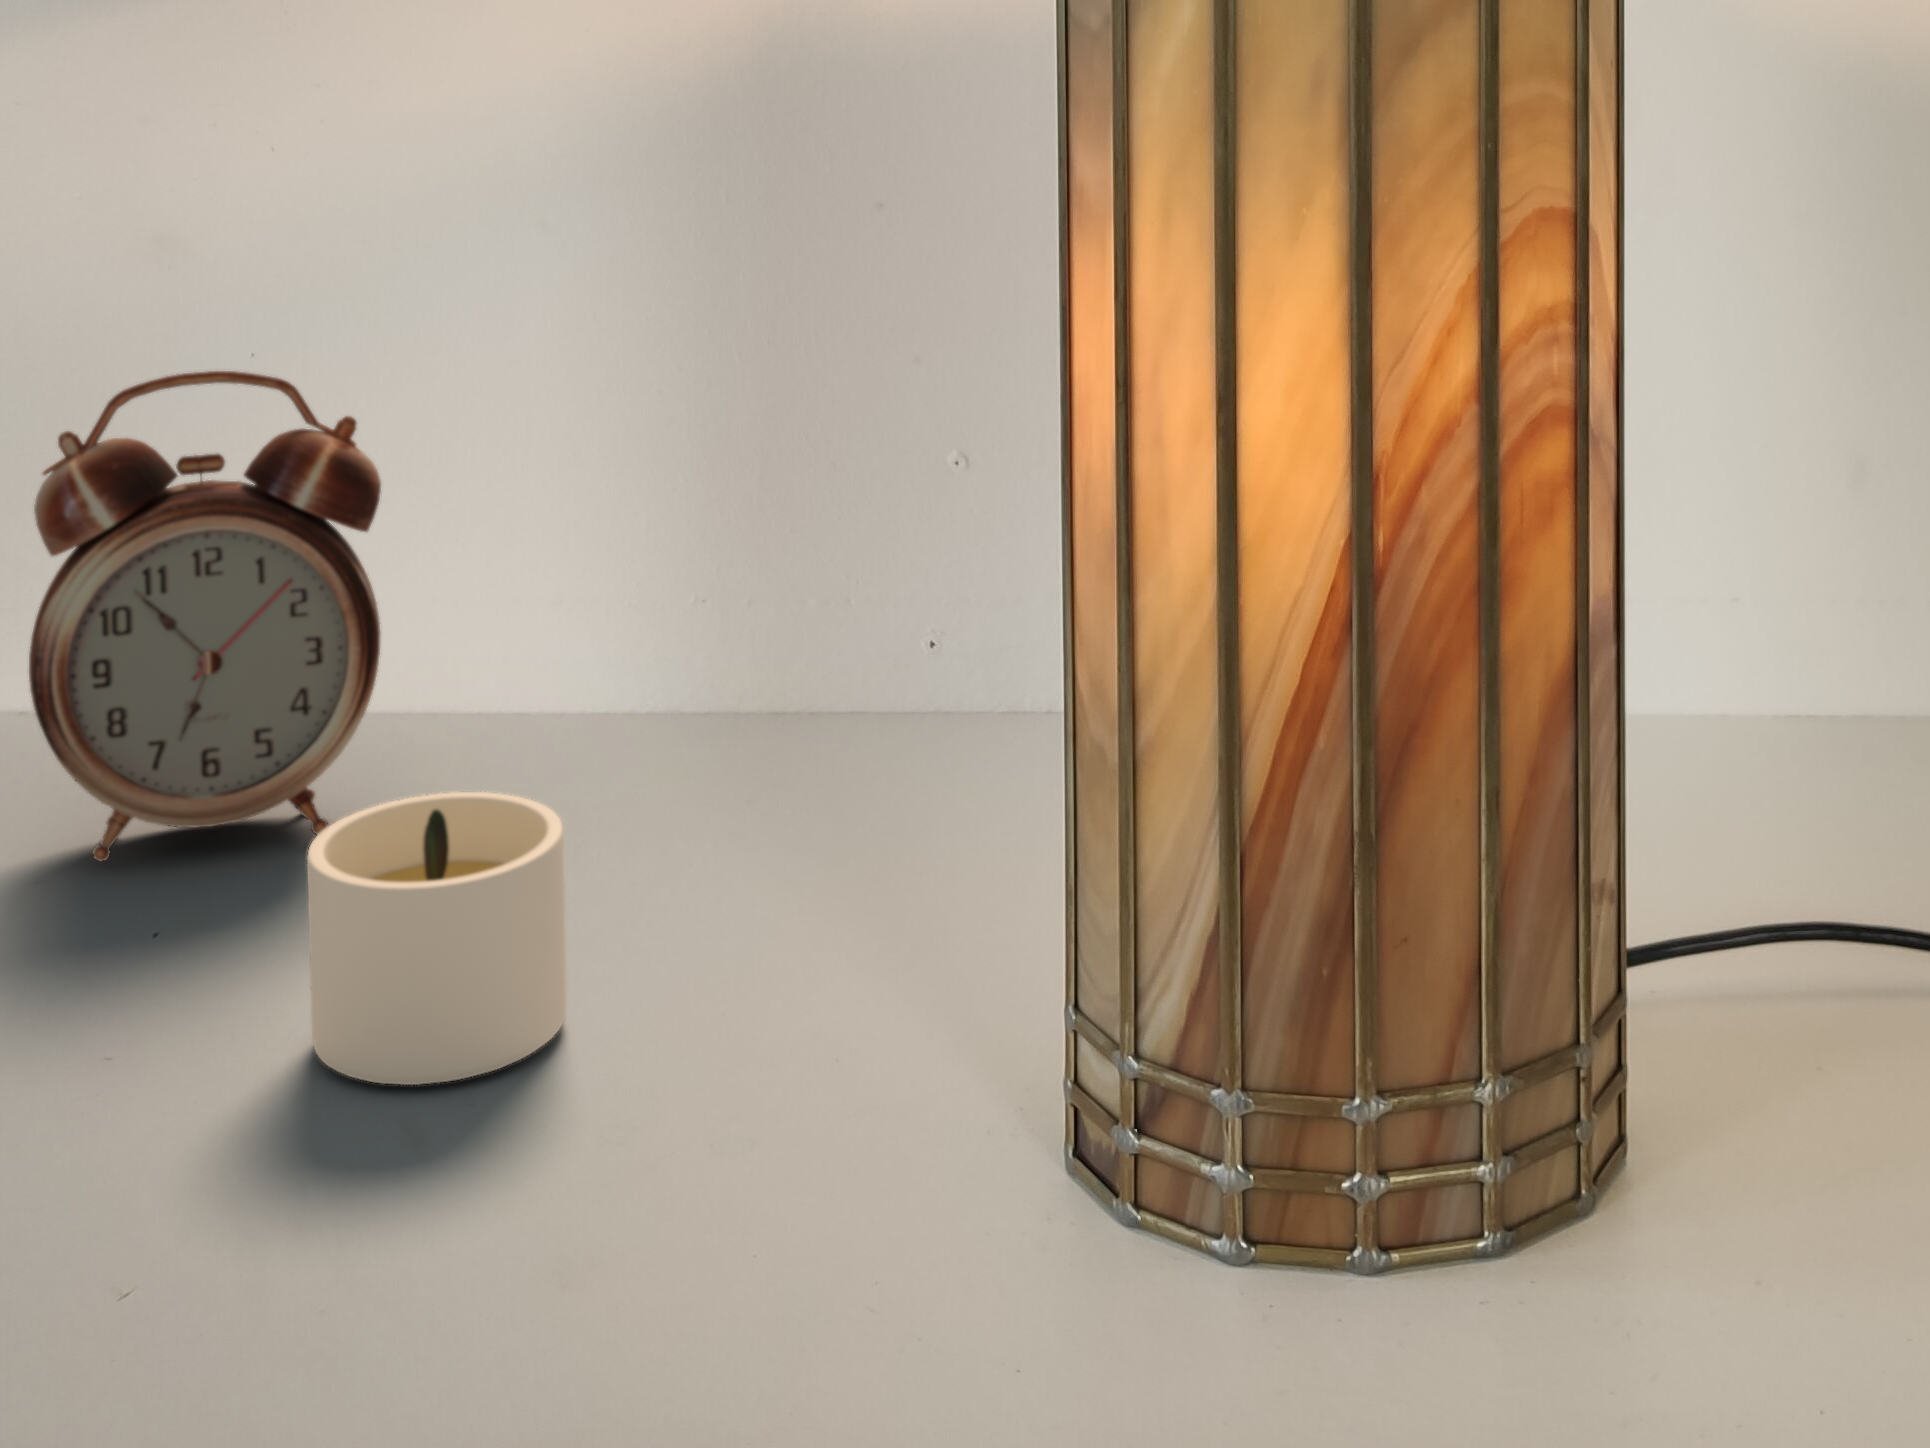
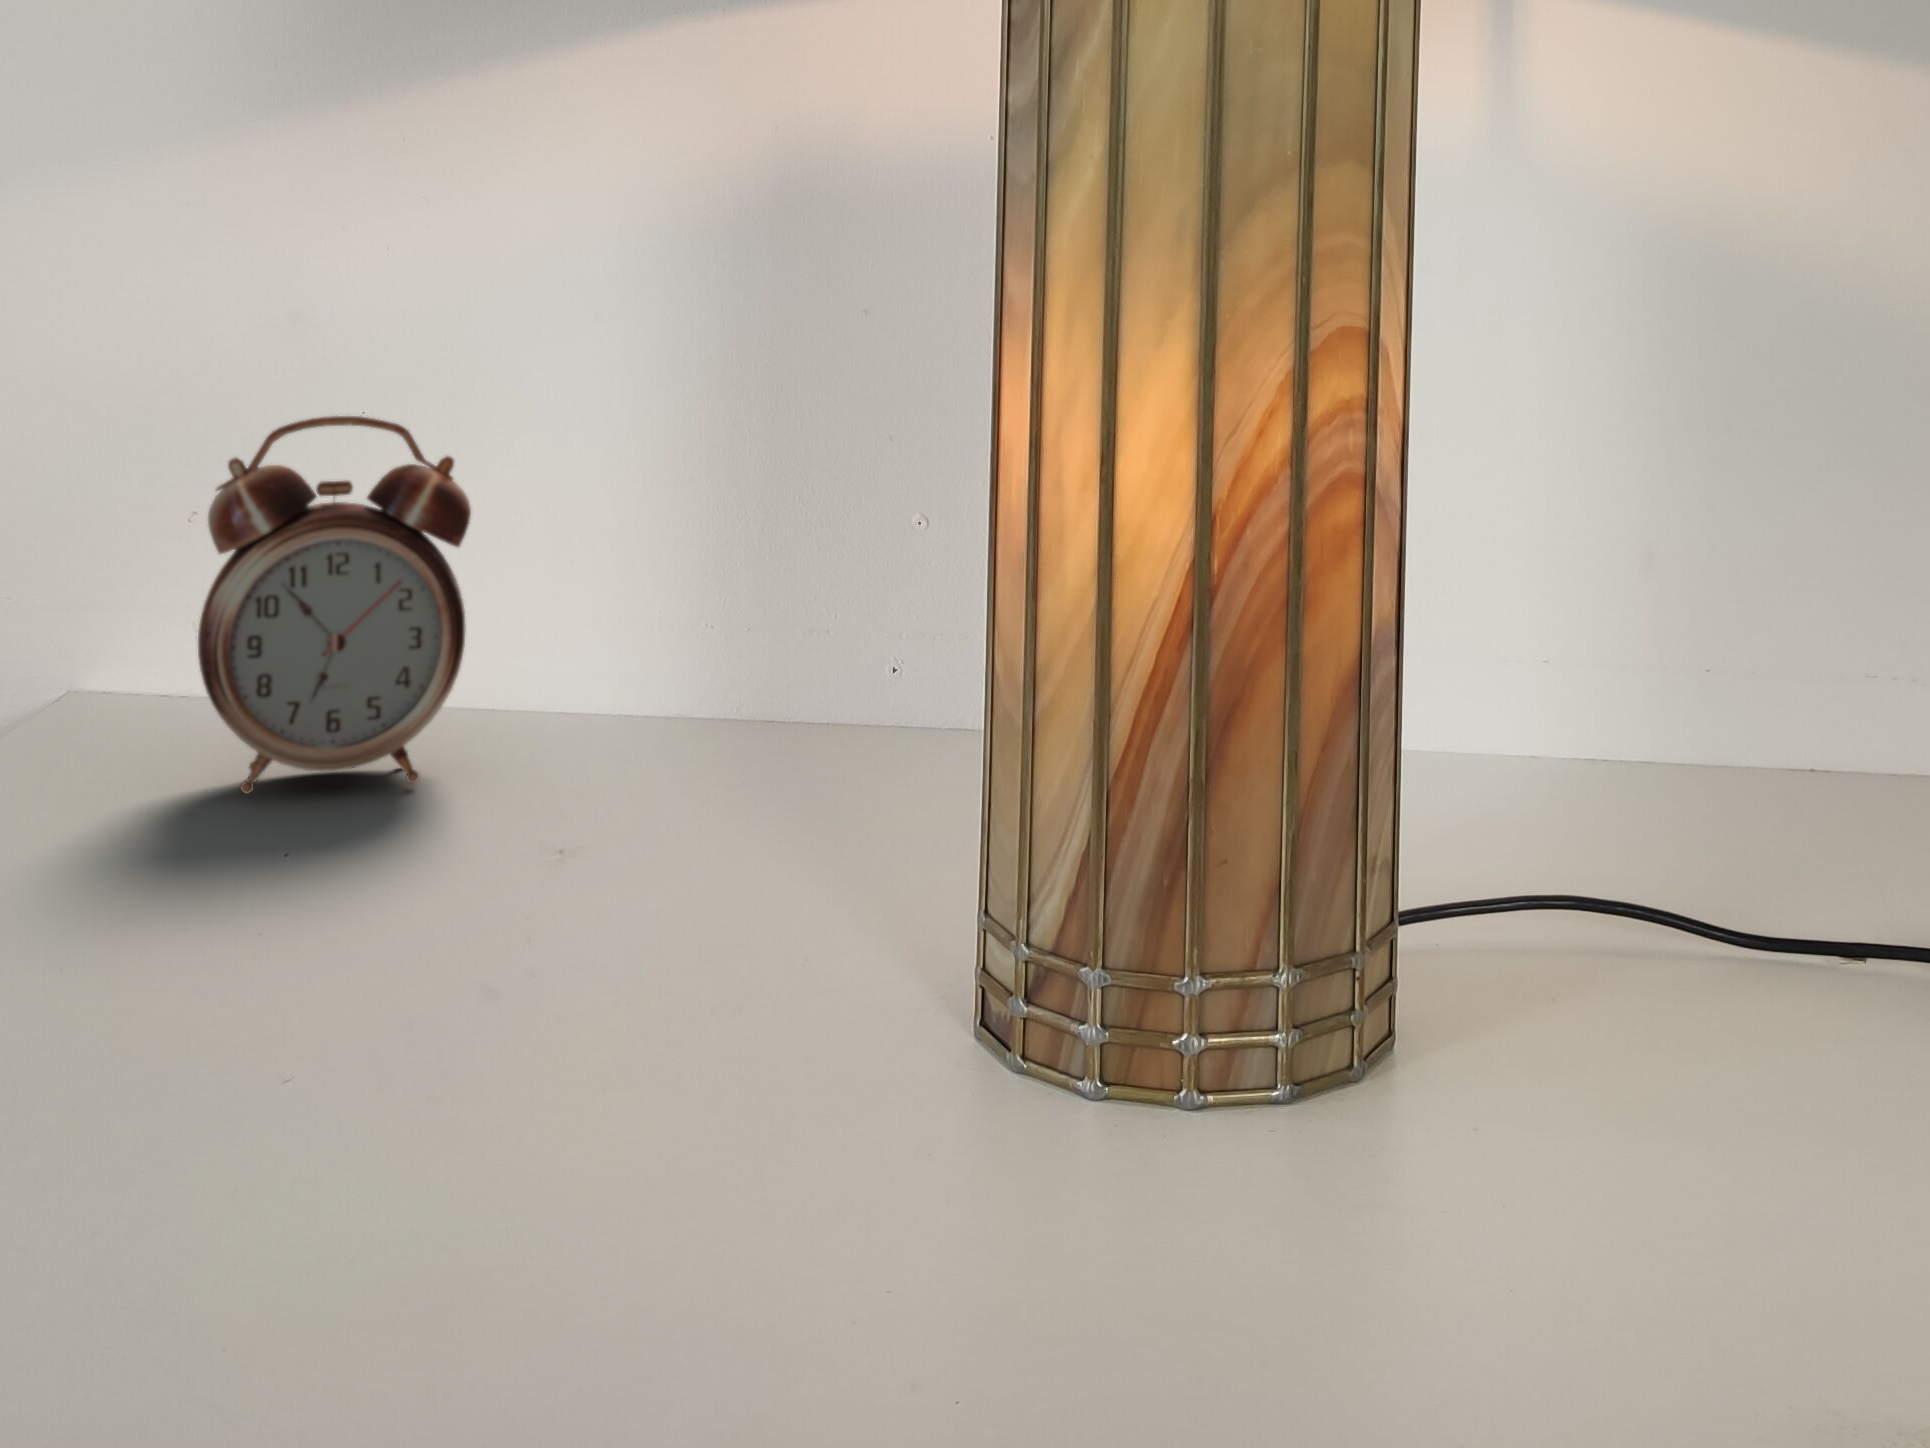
candle: present [307,792,567,1085] -> none [416,743,662,955]

